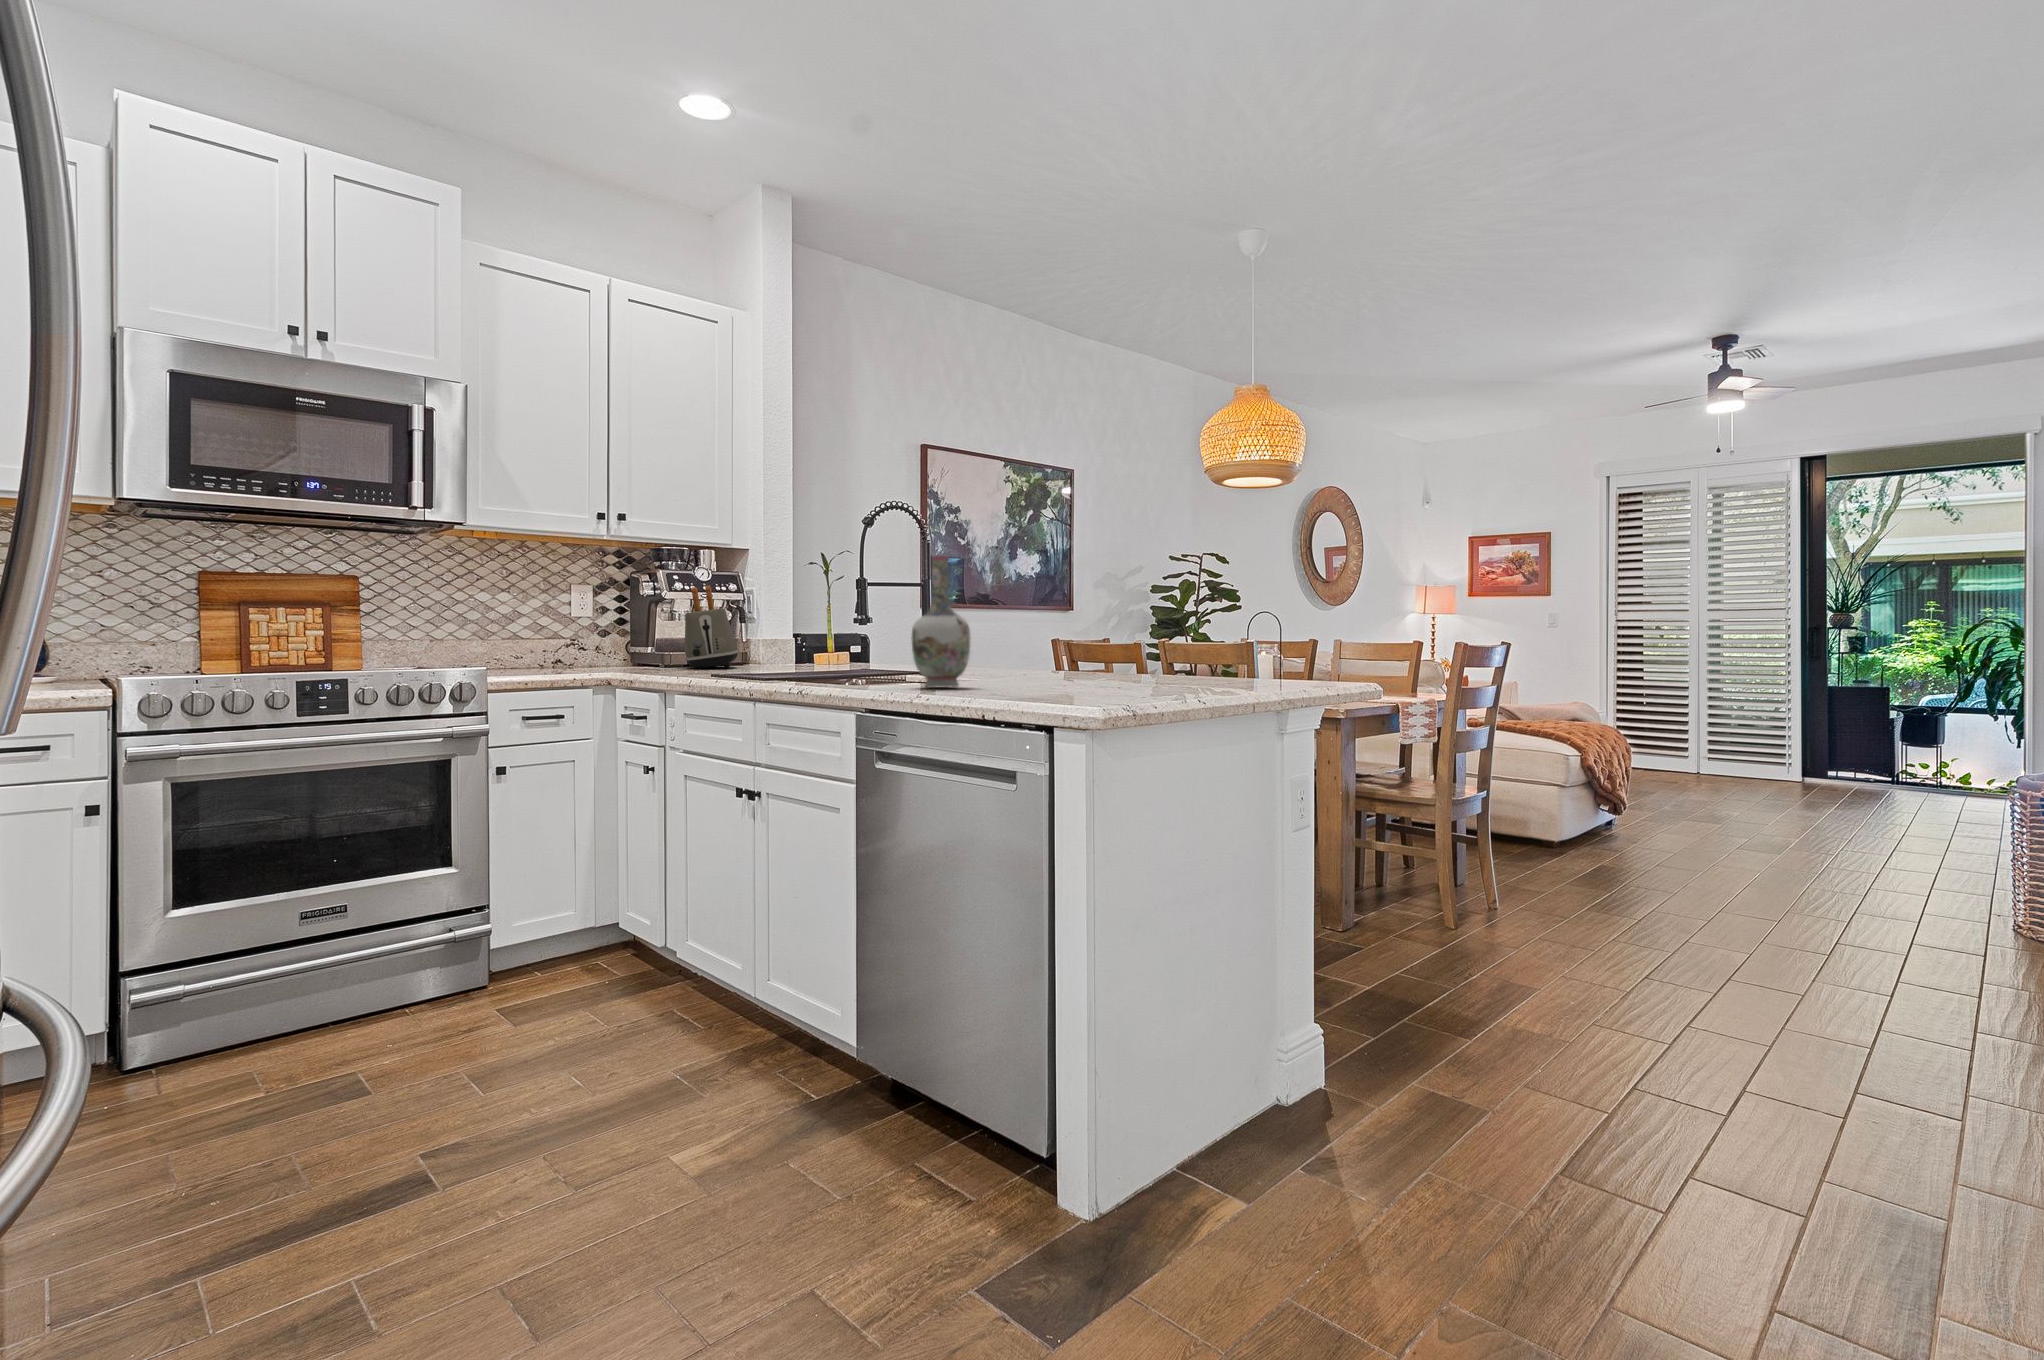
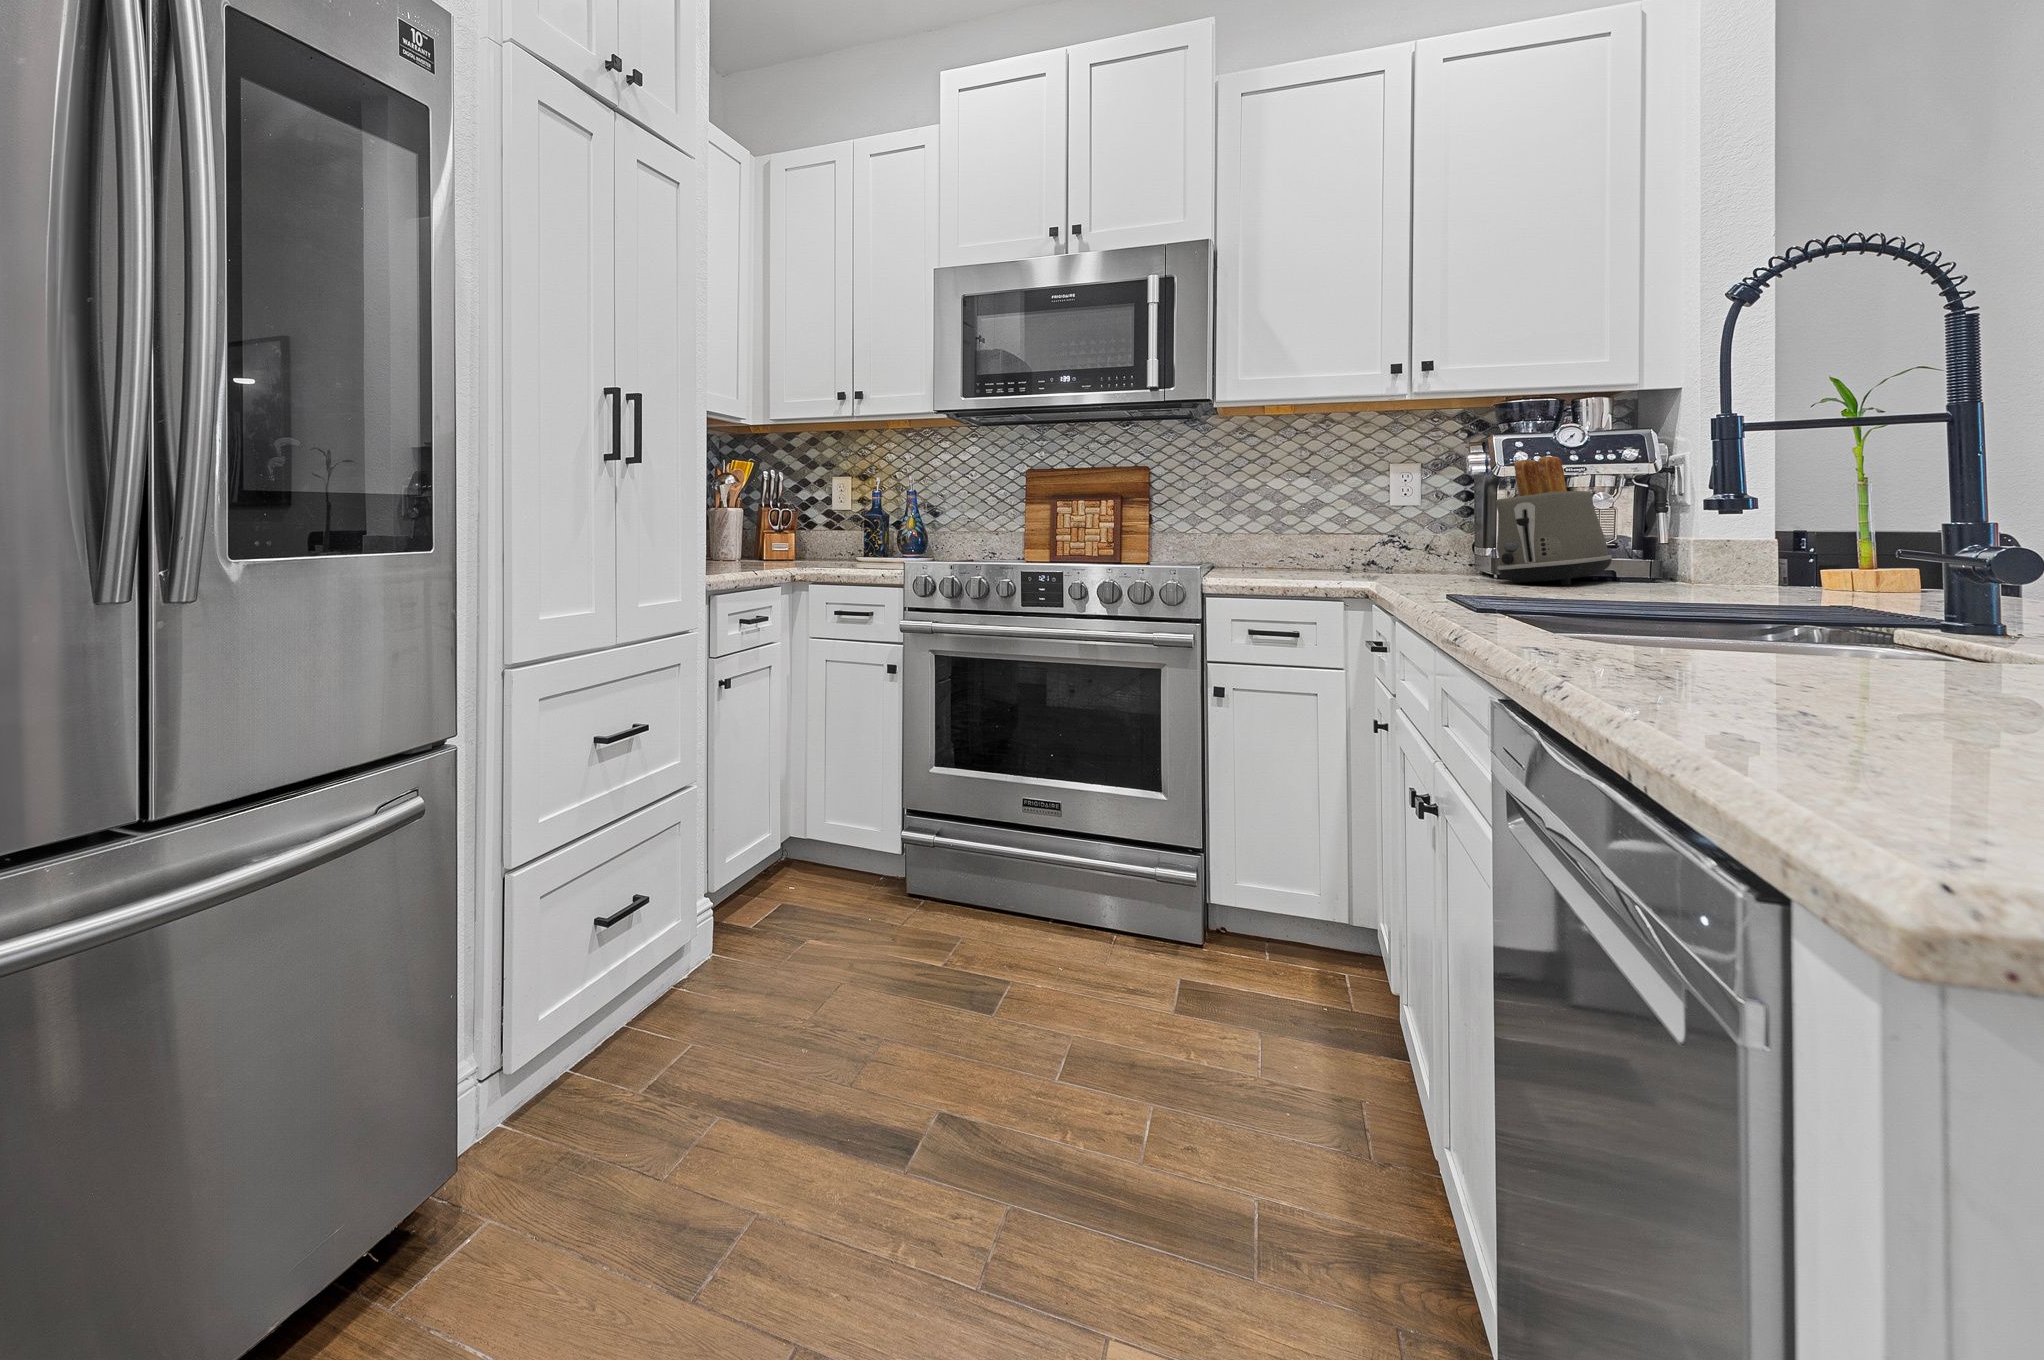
vase: present [912,555,970,688] -> none [1650,368,1856,708]

